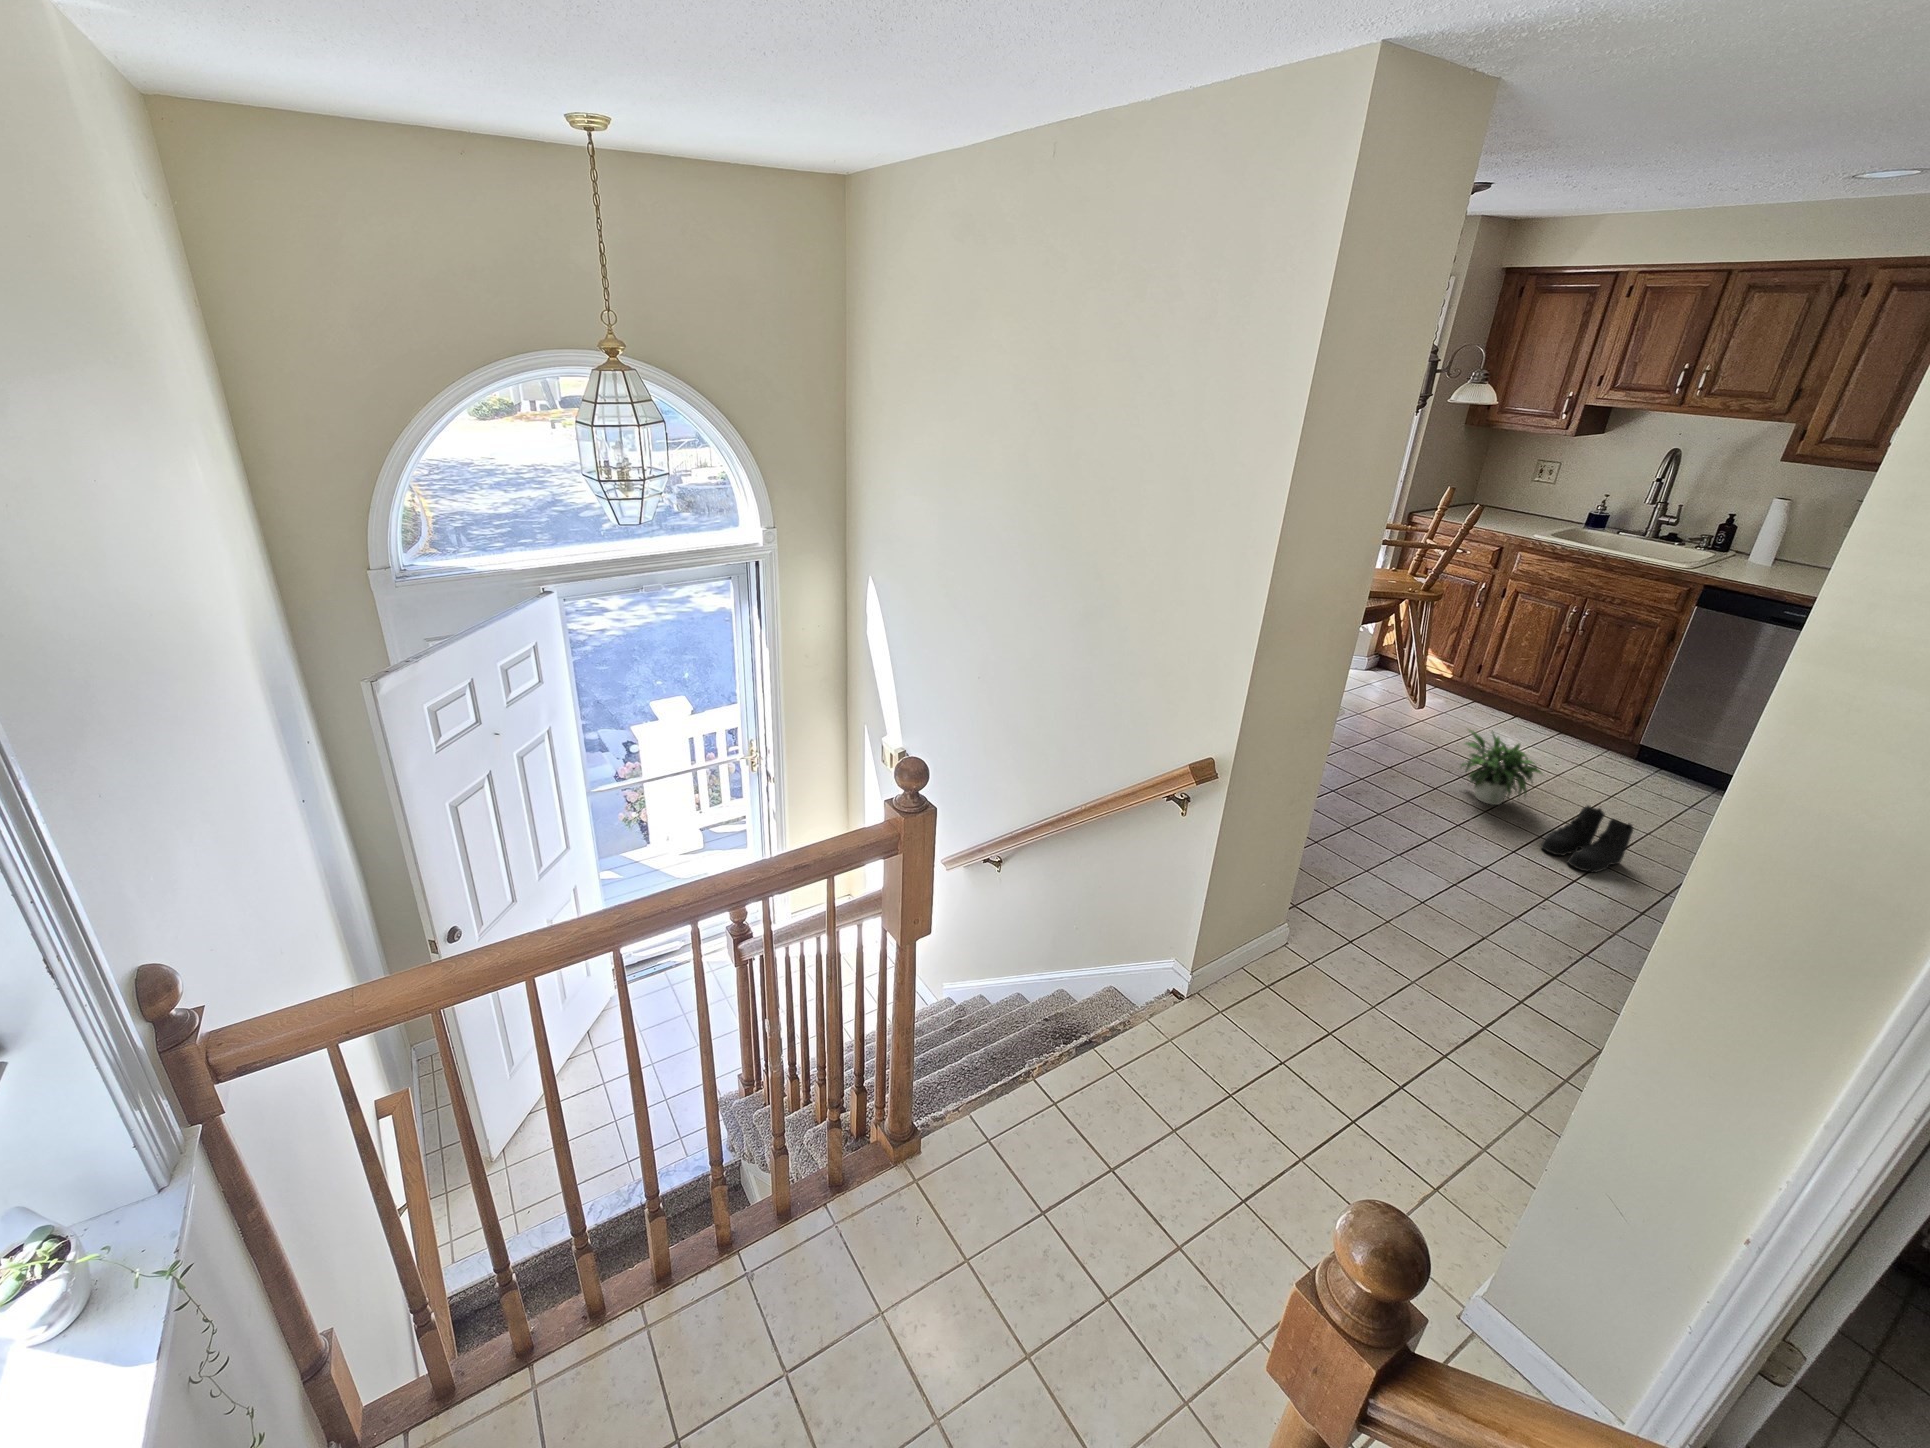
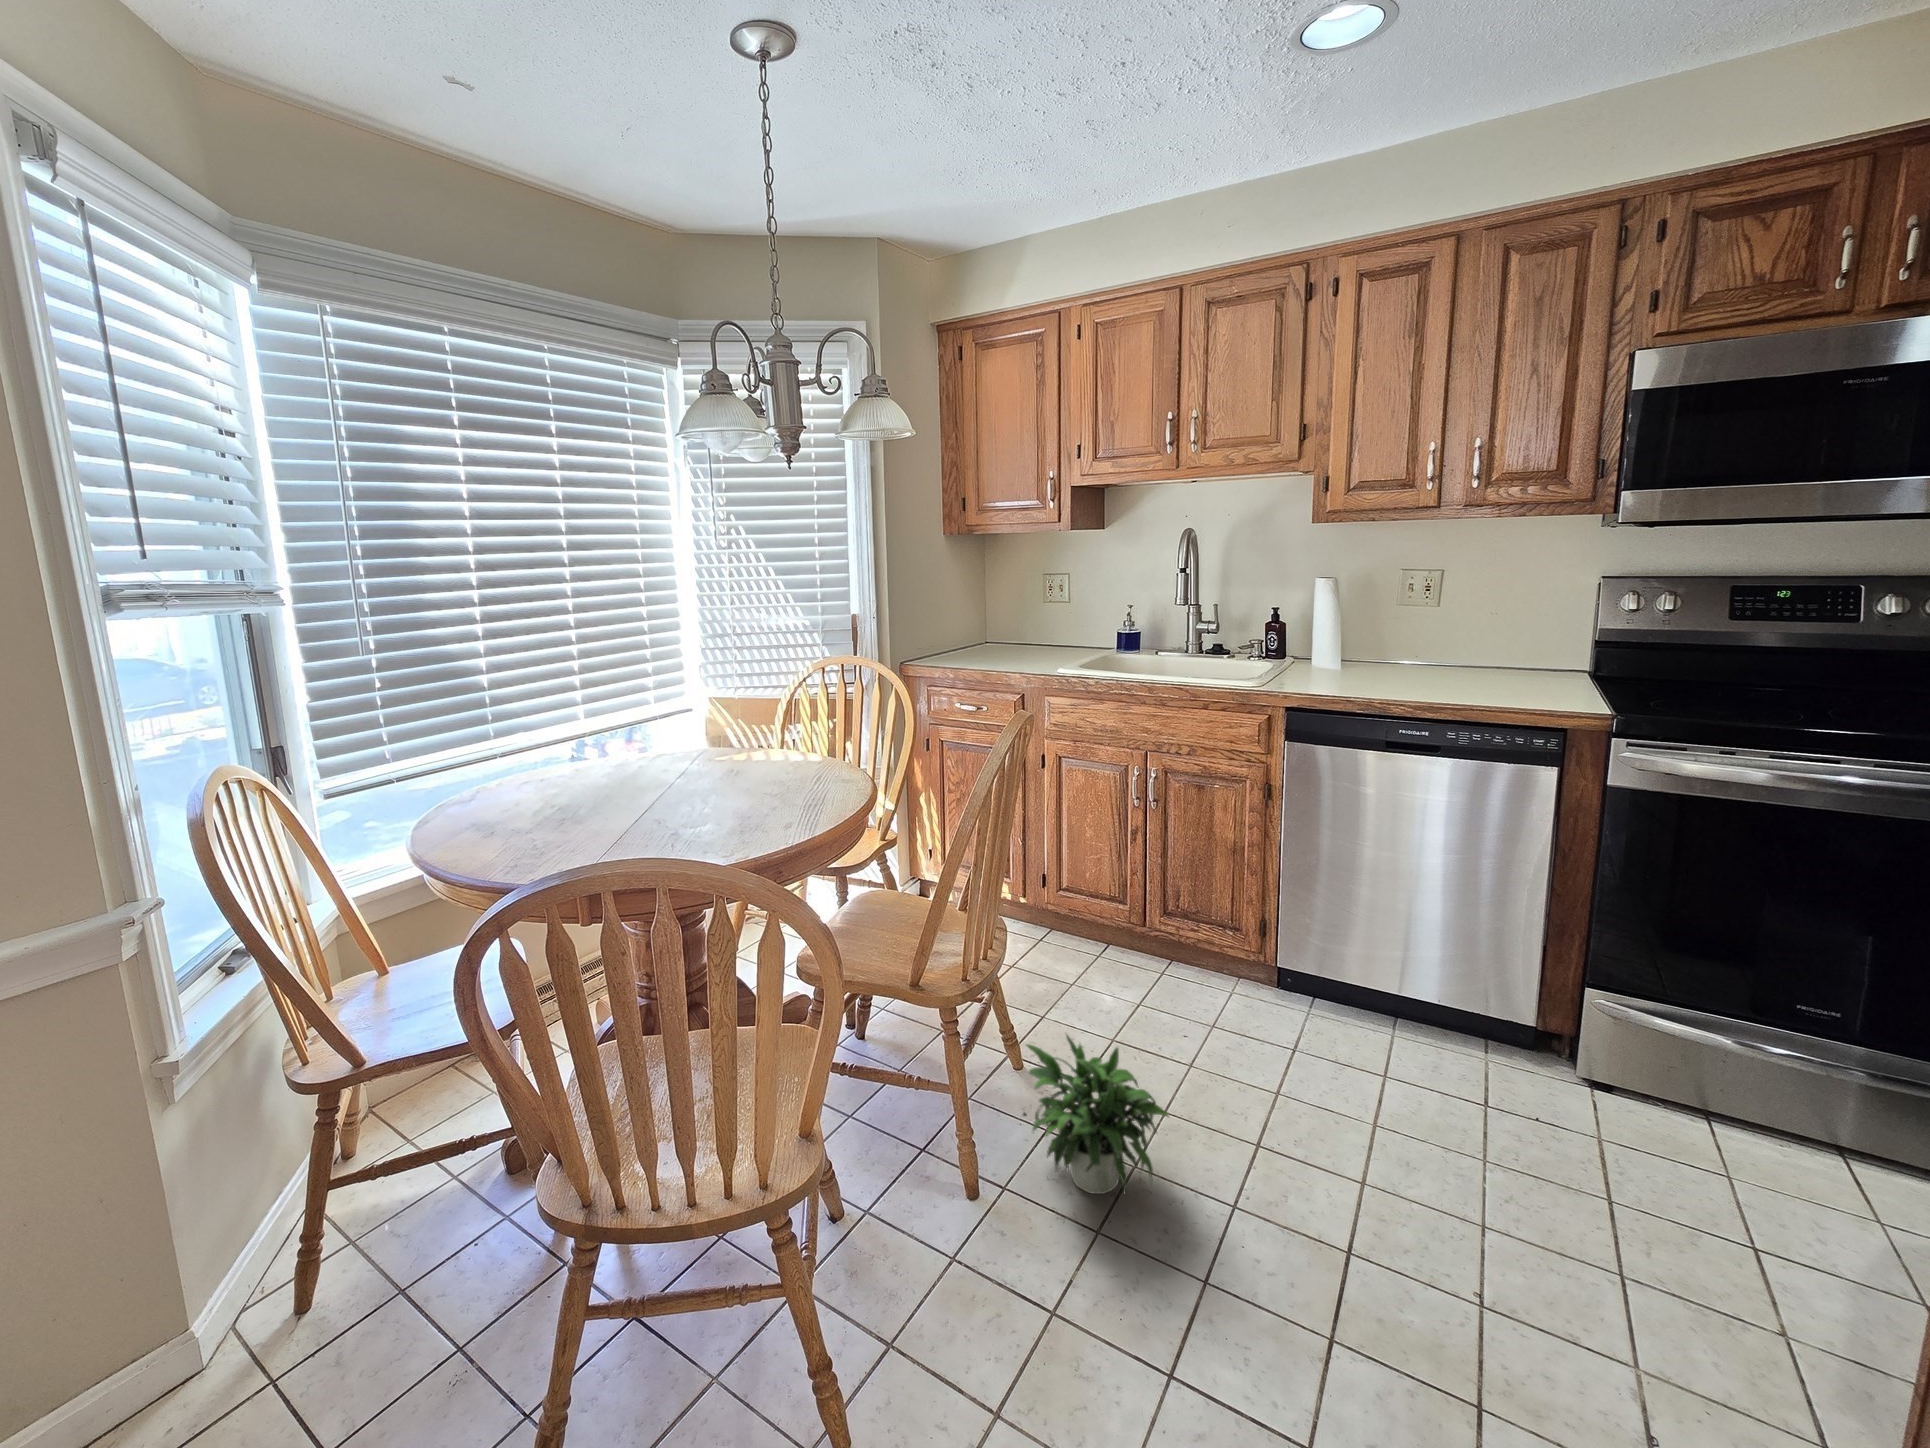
boots: present [1541,805,1633,872] -> none [1208,1180,1355,1378]

